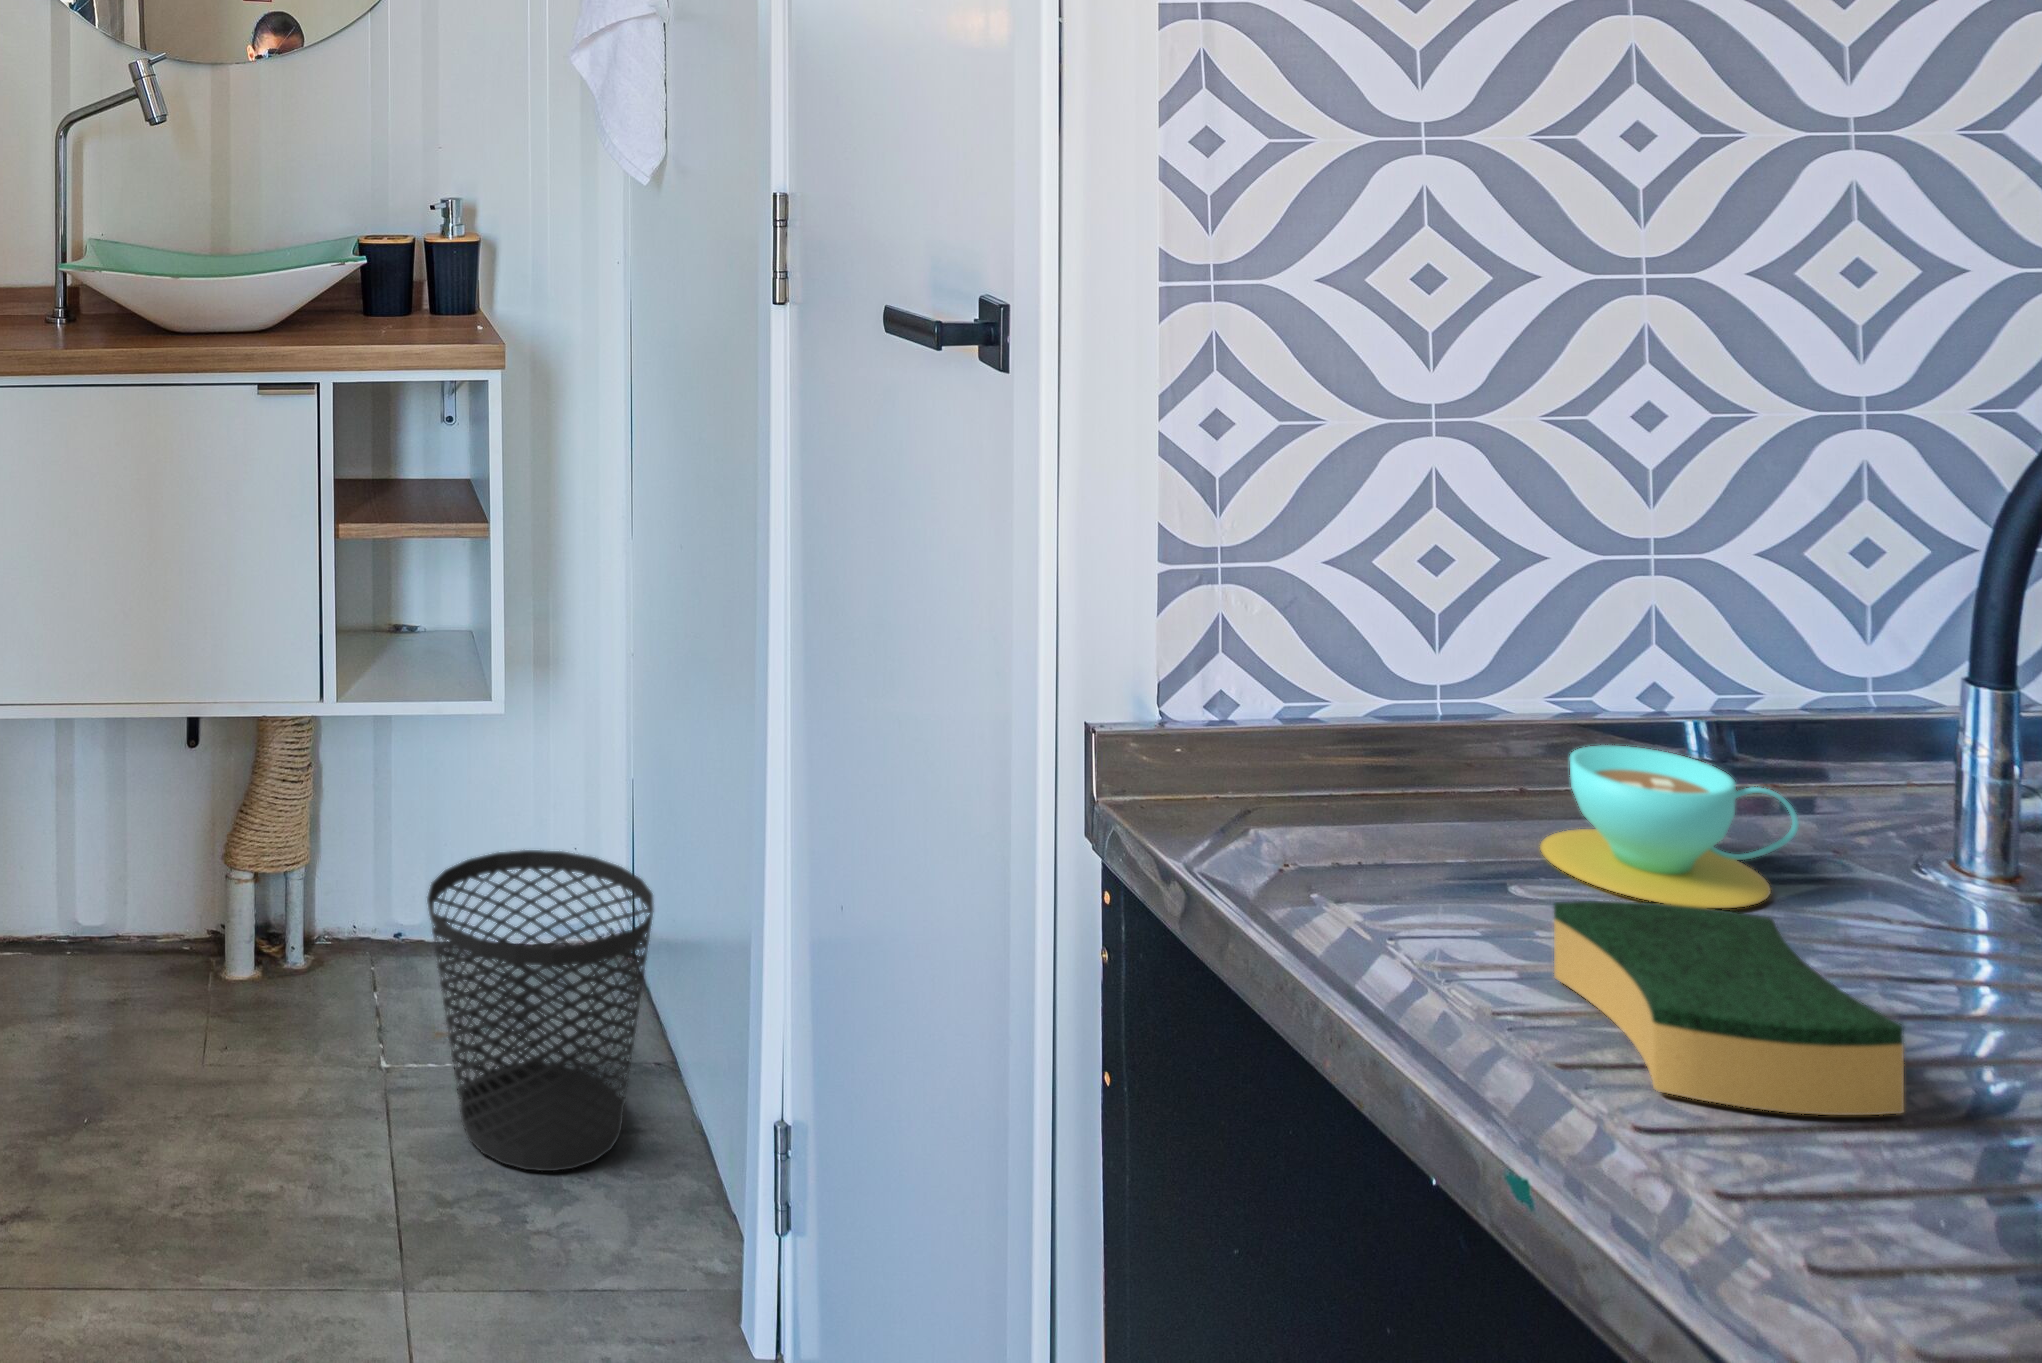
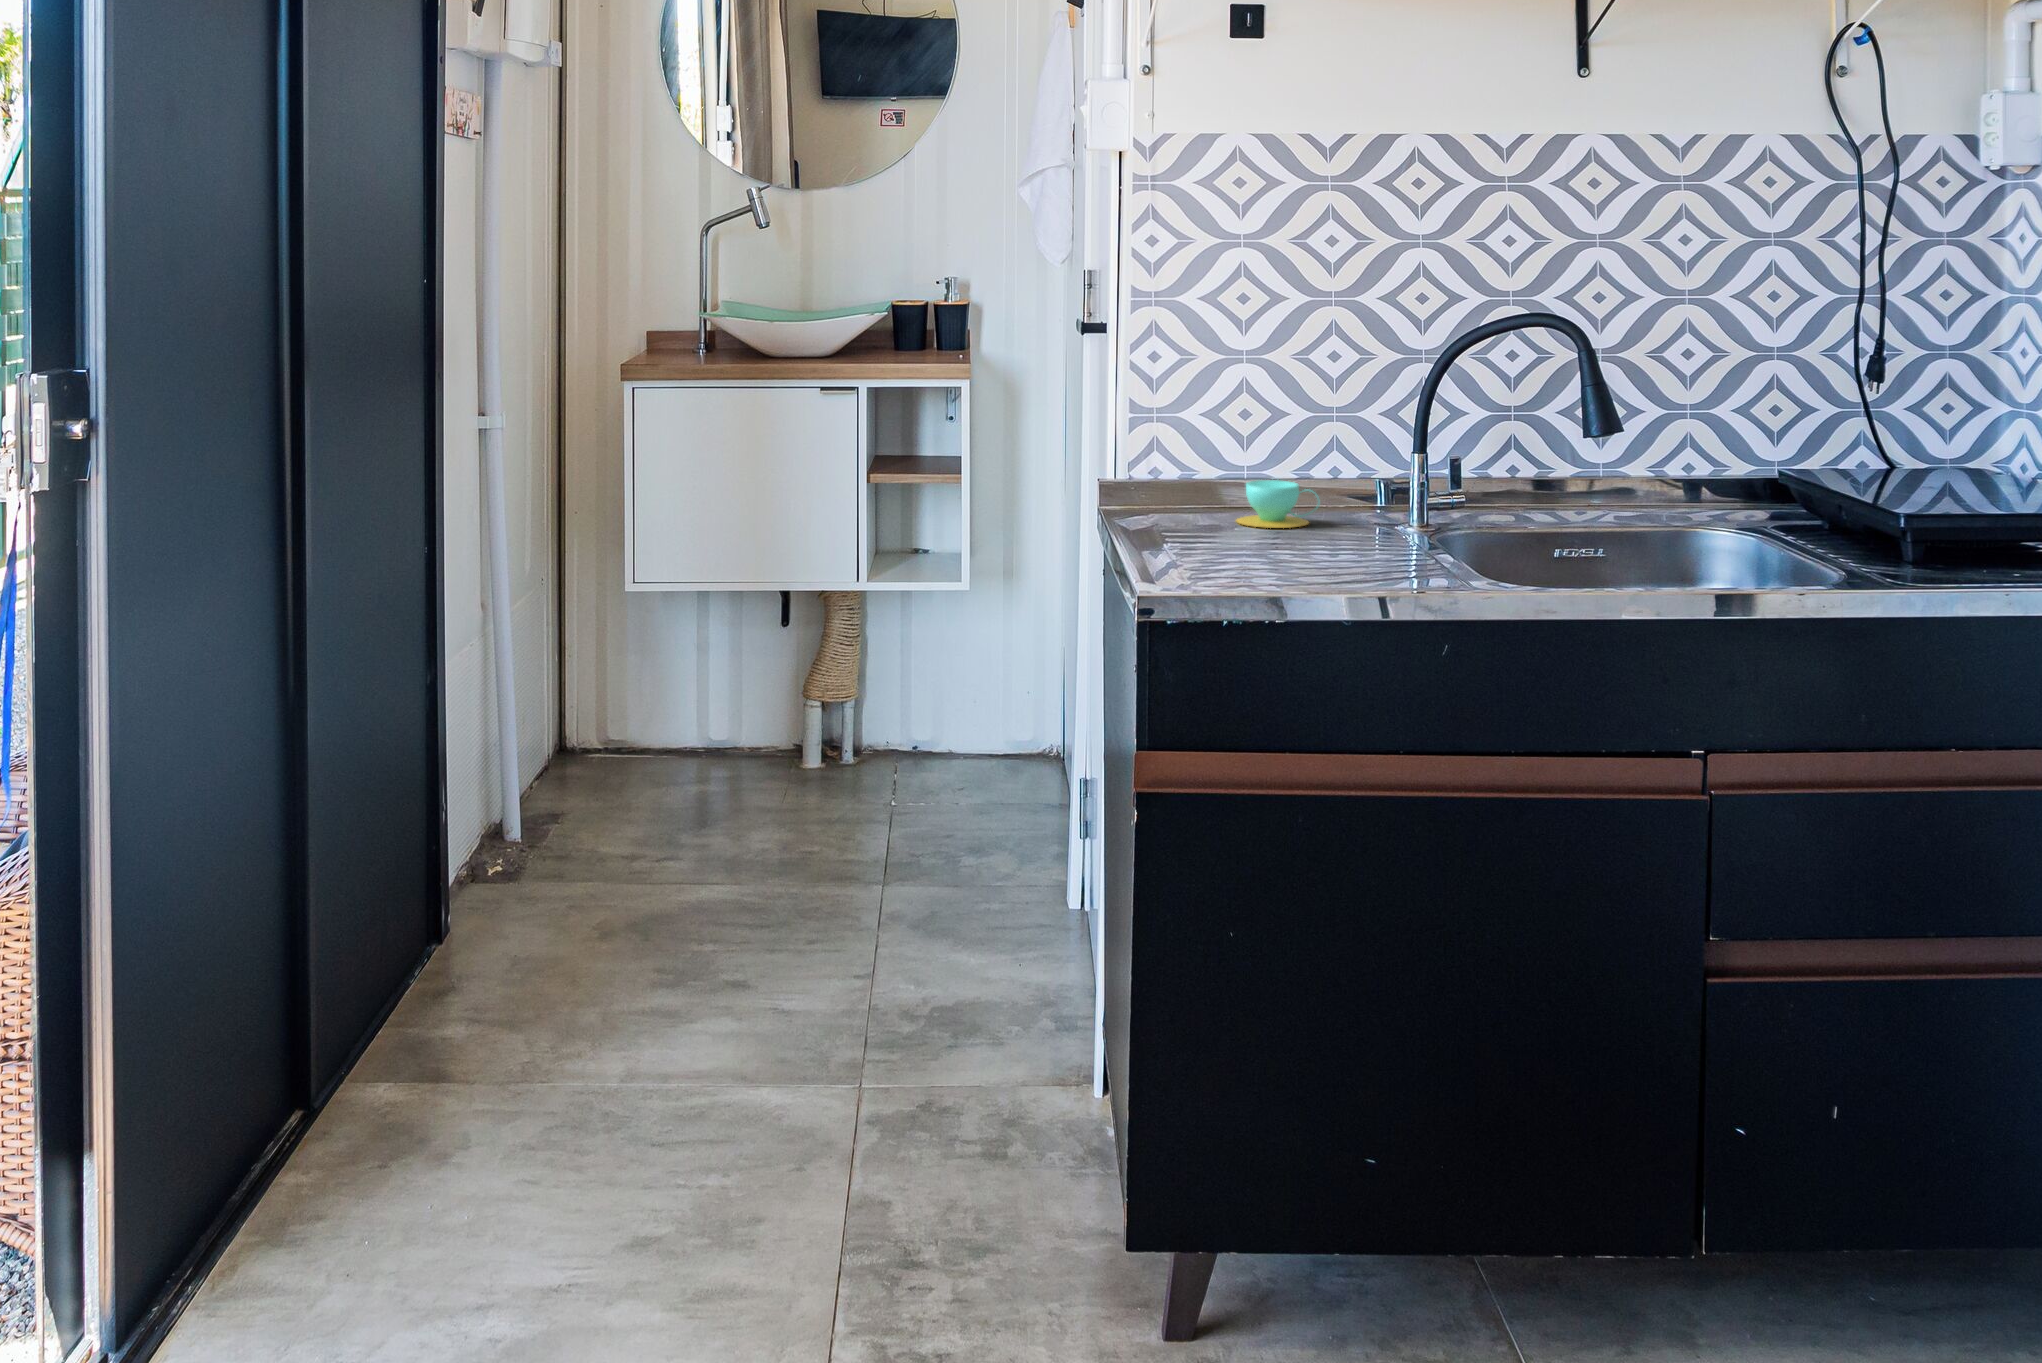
wastebasket: present [427,850,654,1171] -> none [910,674,1045,845]
sponge: present [1554,901,1904,1115] -> none [1172,510,1253,554]

